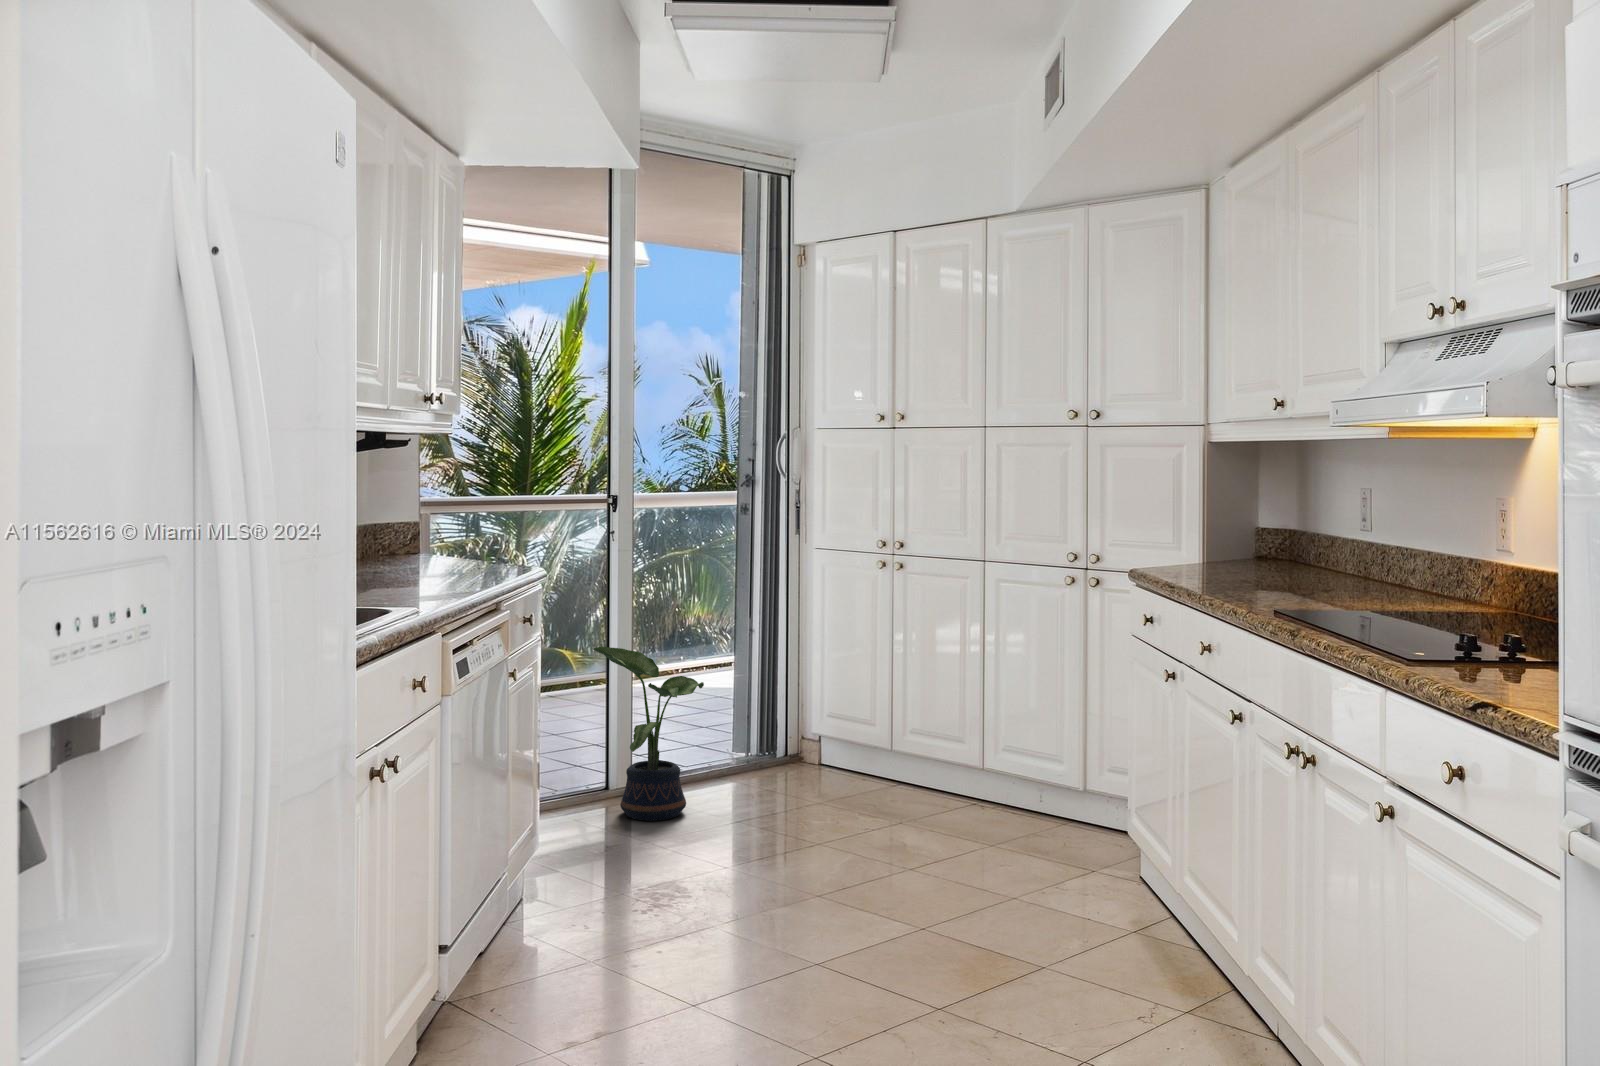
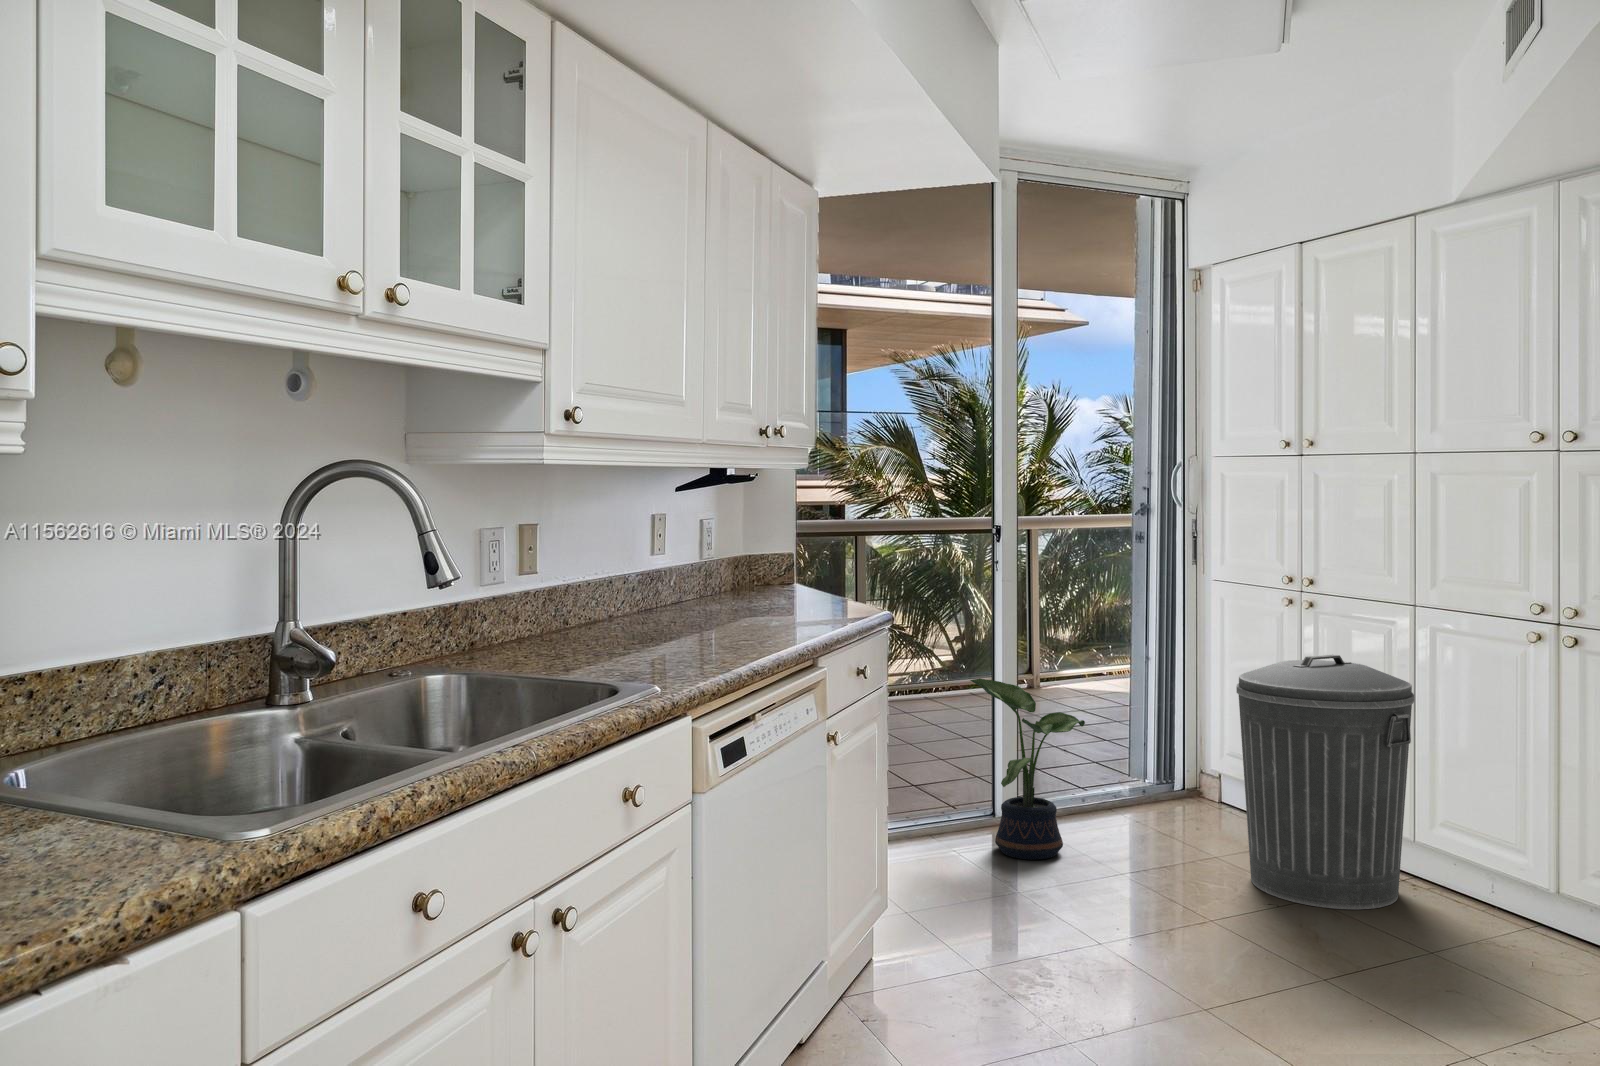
trash can: none [845,611,989,834] -> present [1236,654,1414,909]

